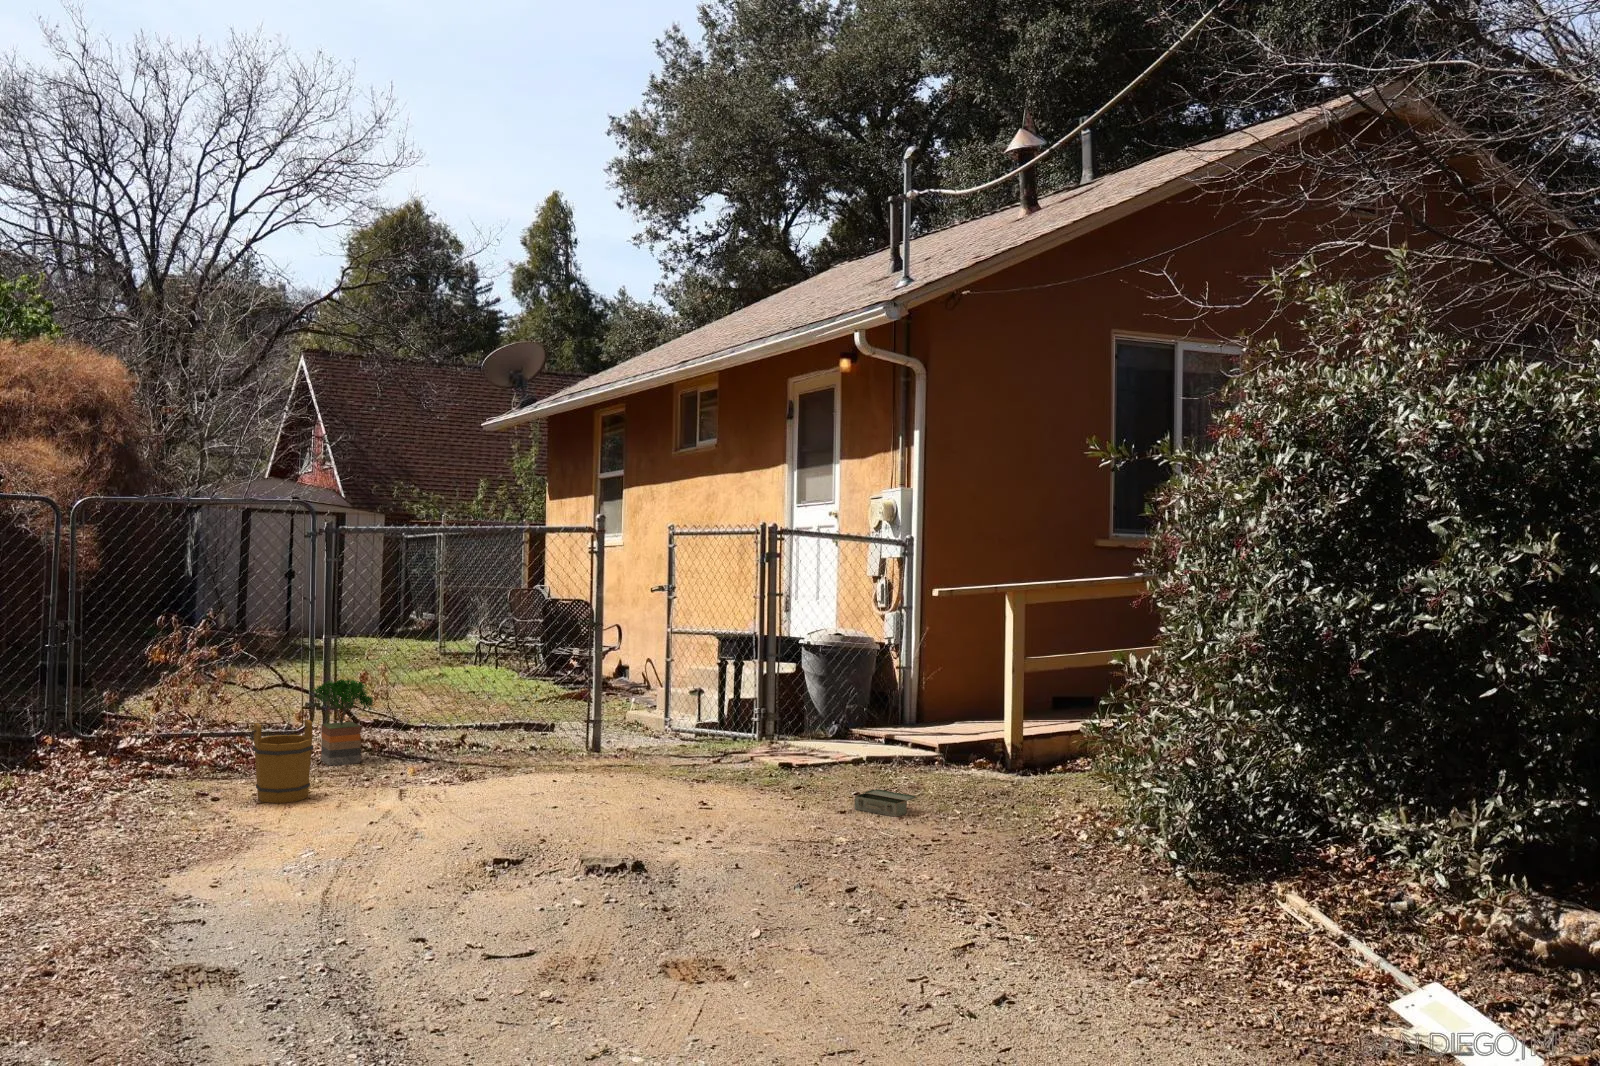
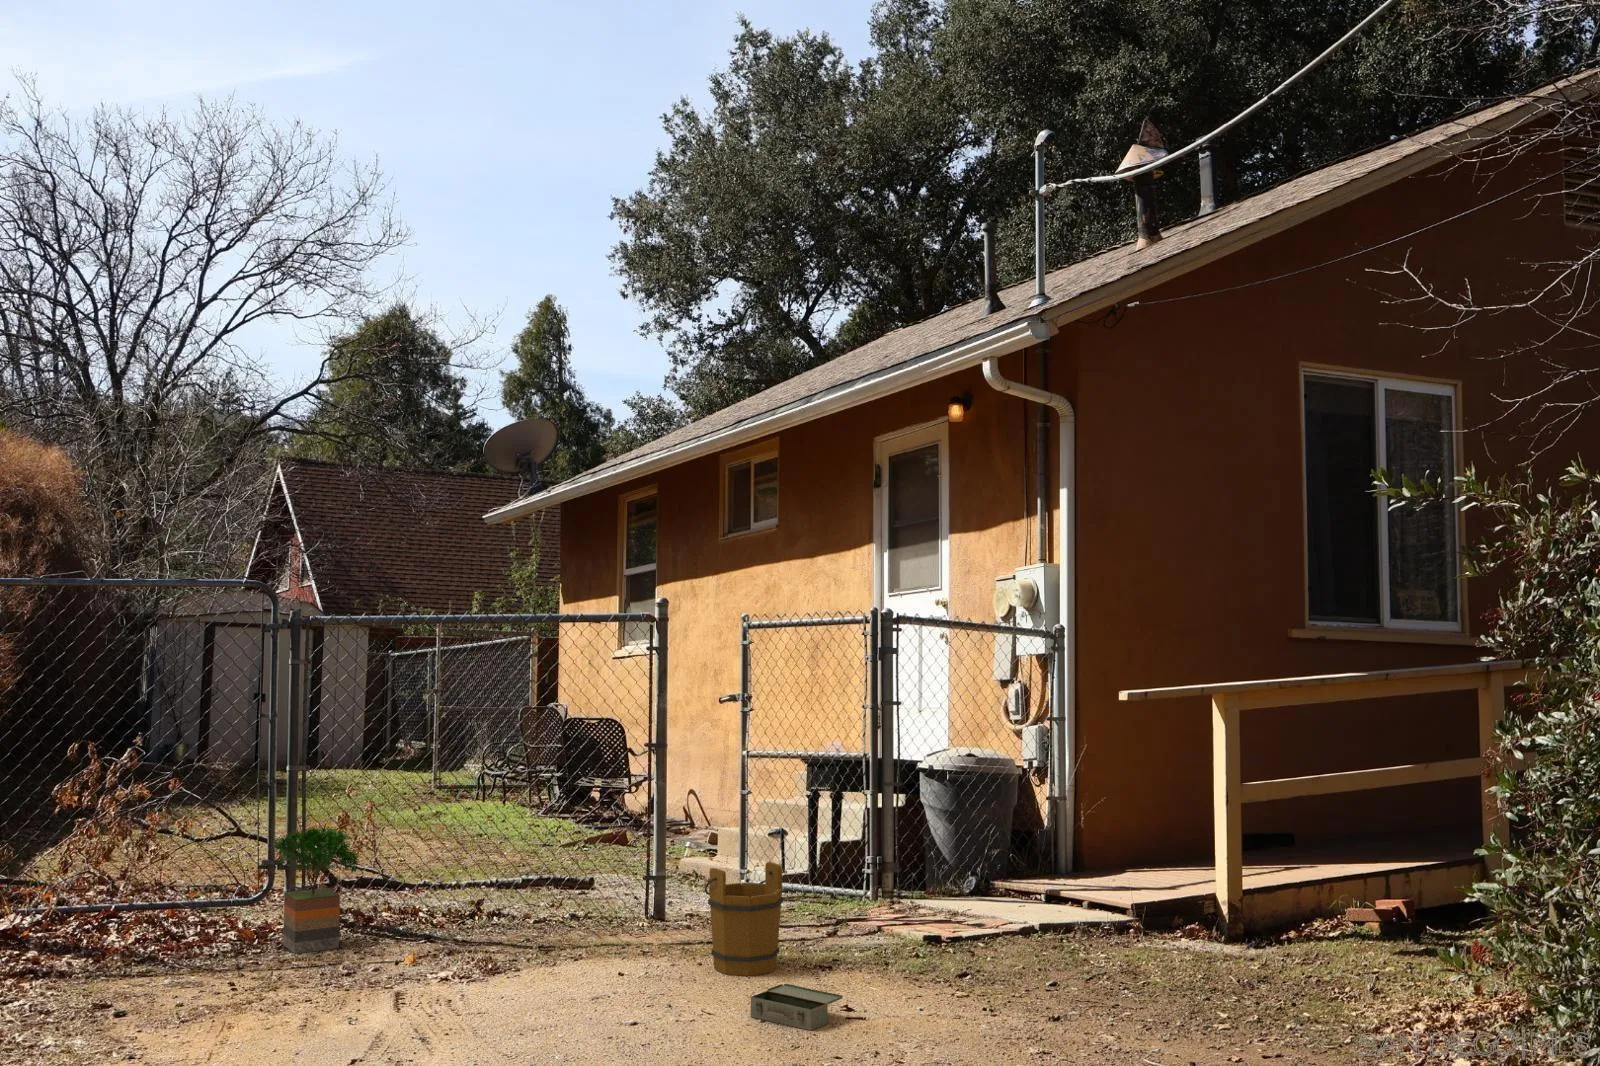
bucket: present [251,719,313,803] -> present [705,862,783,976]
toolbox: present [854,789,916,817] -> present [751,984,843,1031]

